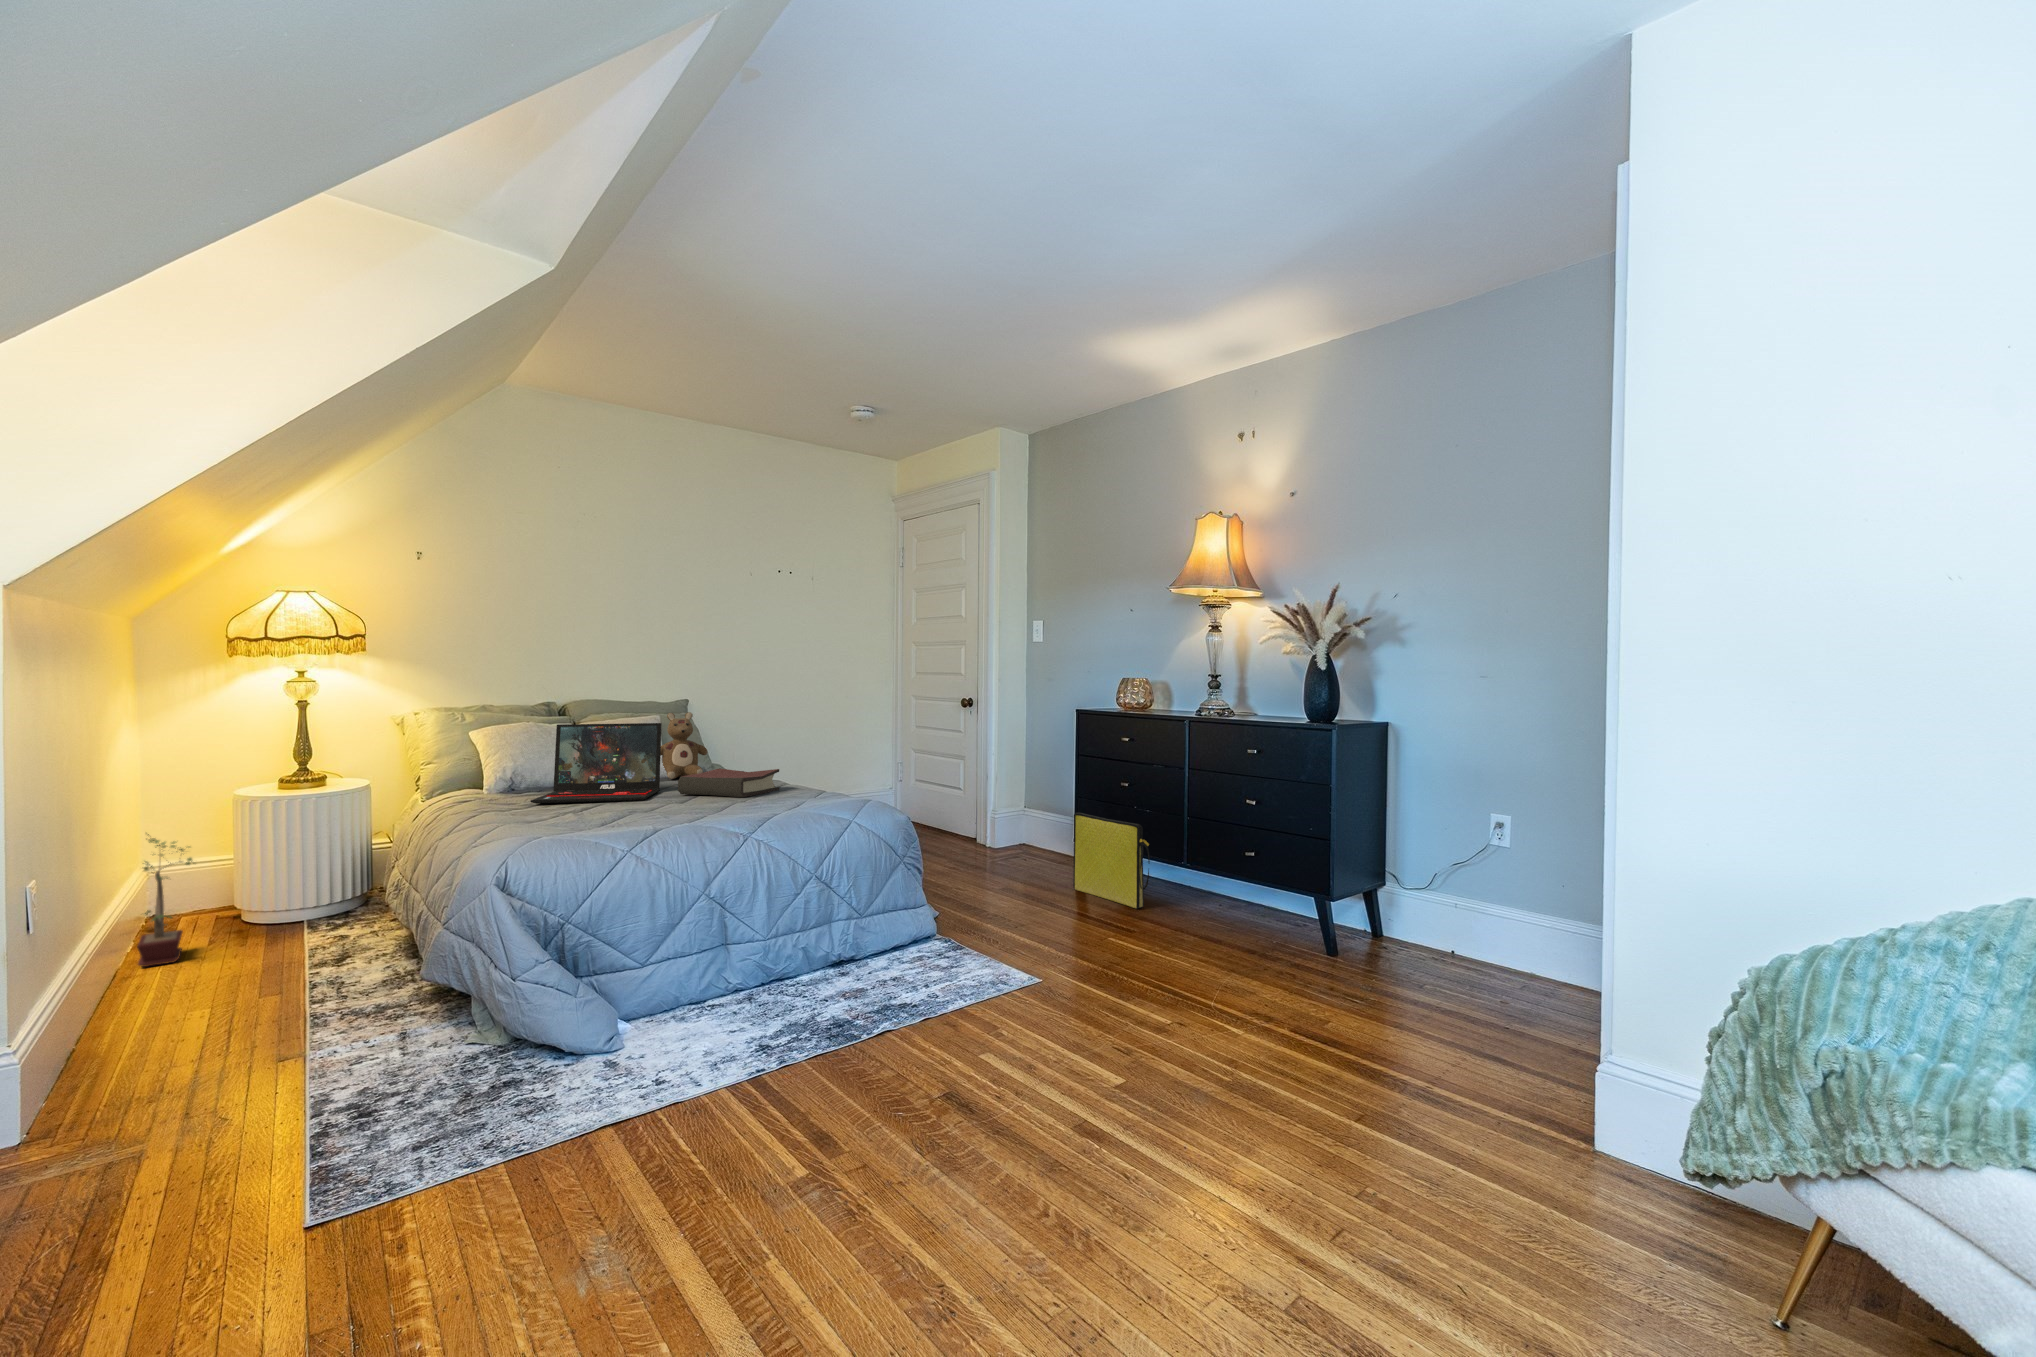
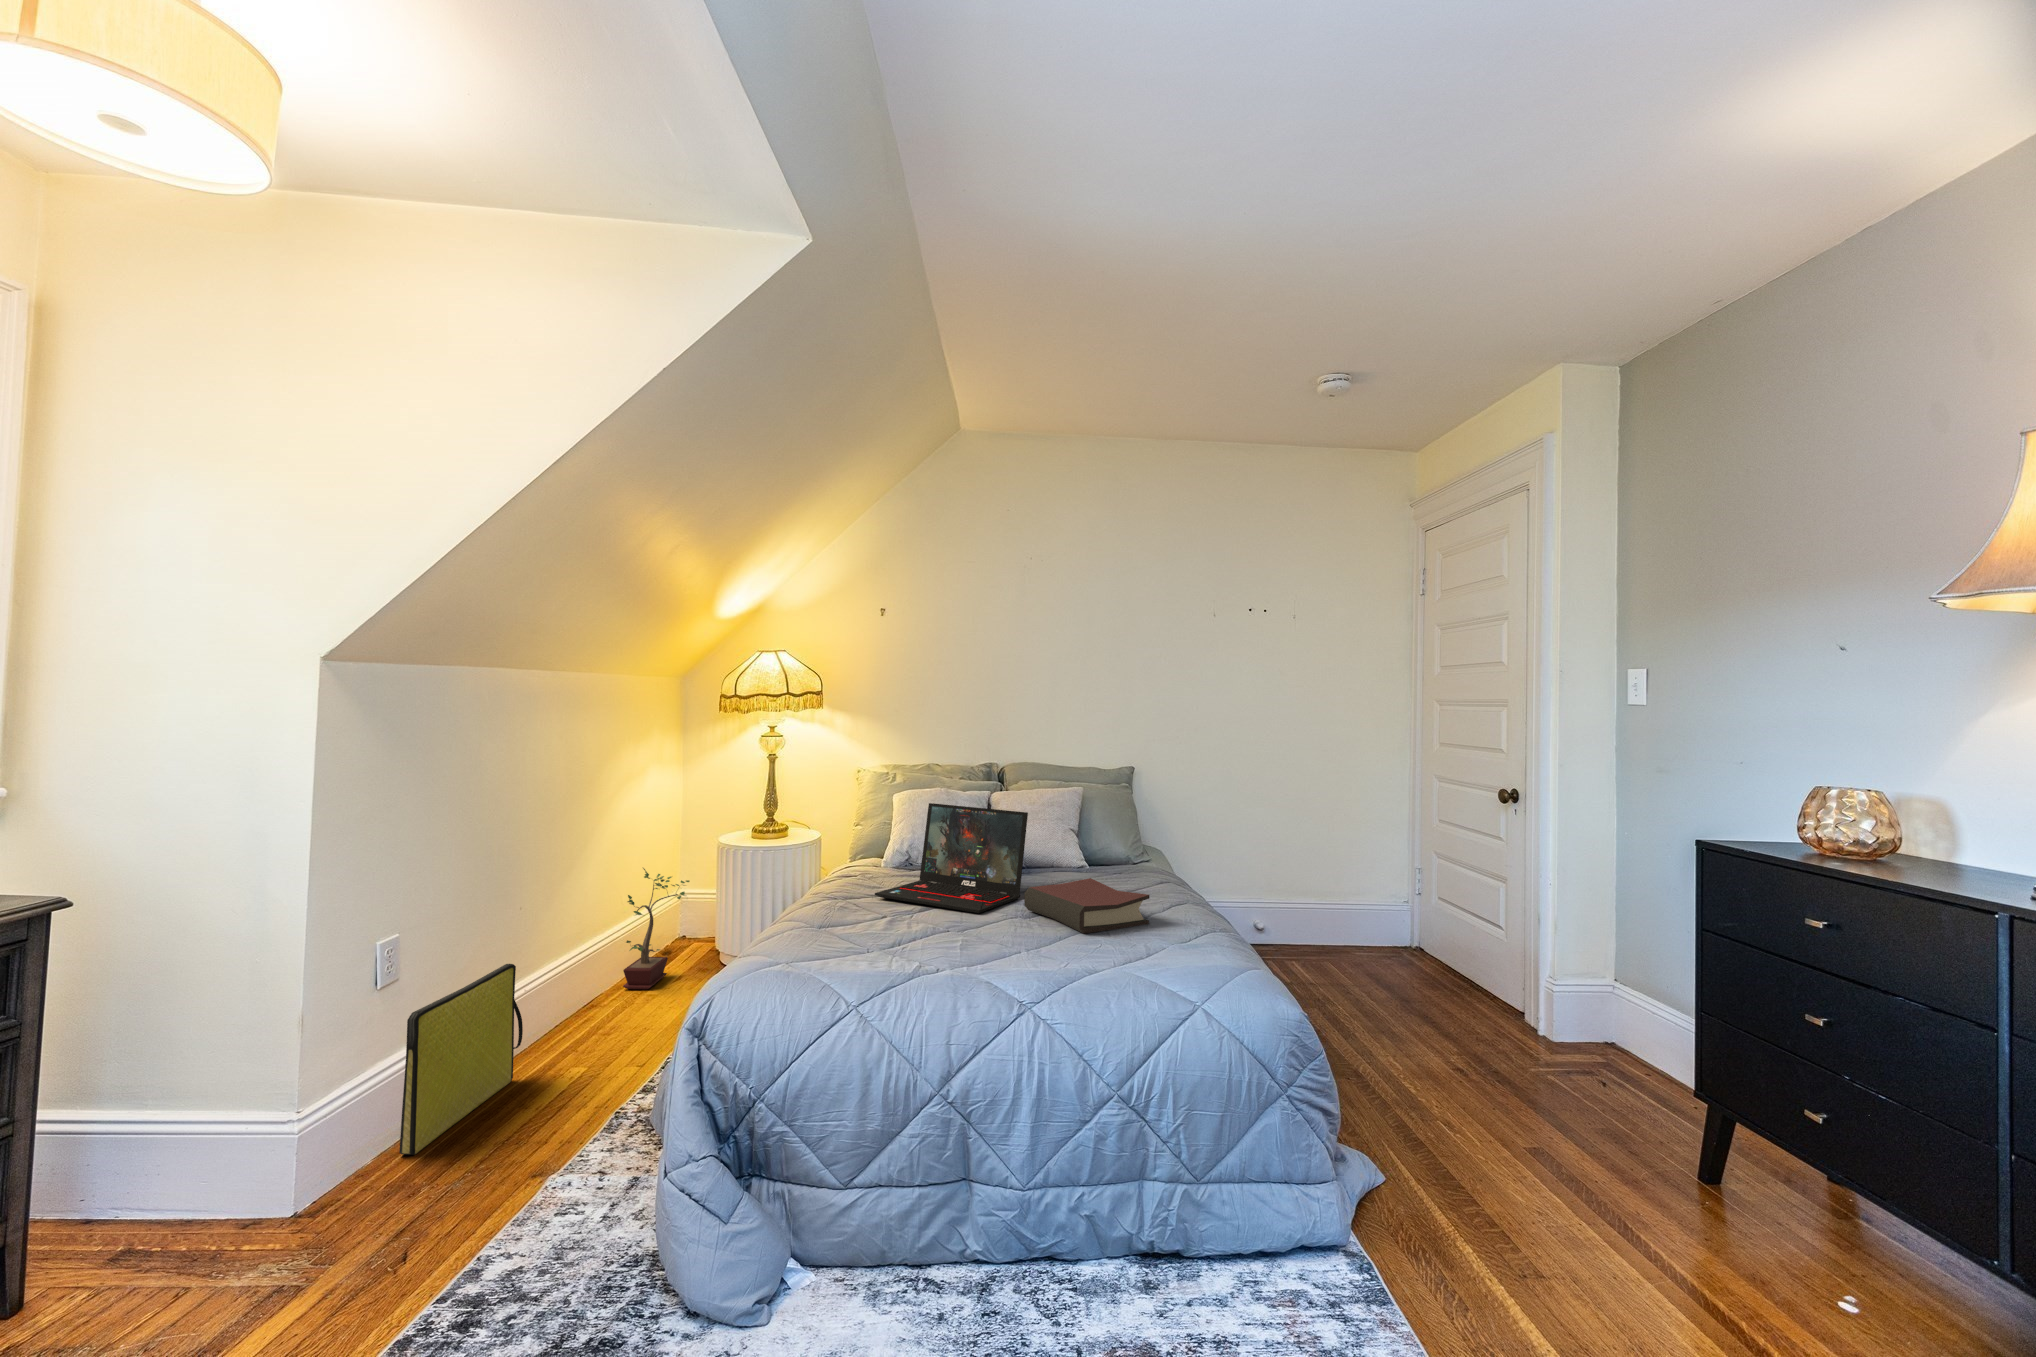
stuffed bear: present [661,712,708,779] -> none [1053,793,1117,877]
bag: present [1073,813,1150,909] -> present [399,964,523,1155]

